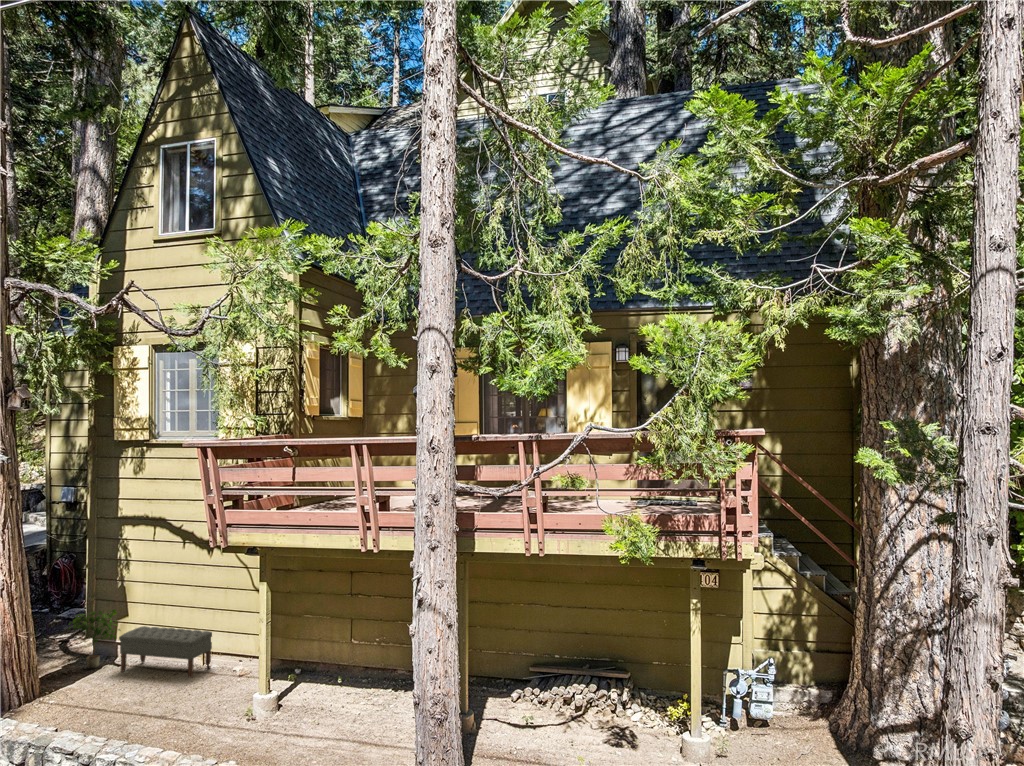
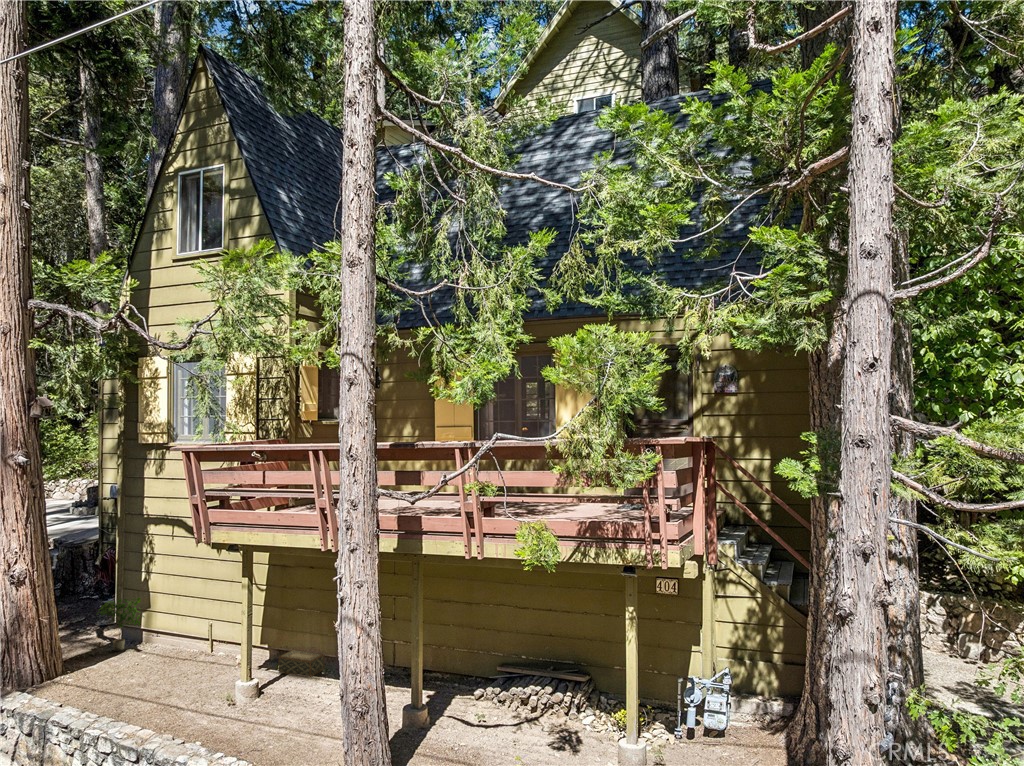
bench: present [119,626,212,678] -> none [139,614,221,664]
woven basket: none [286,659,336,687] -> present [278,650,325,677]

